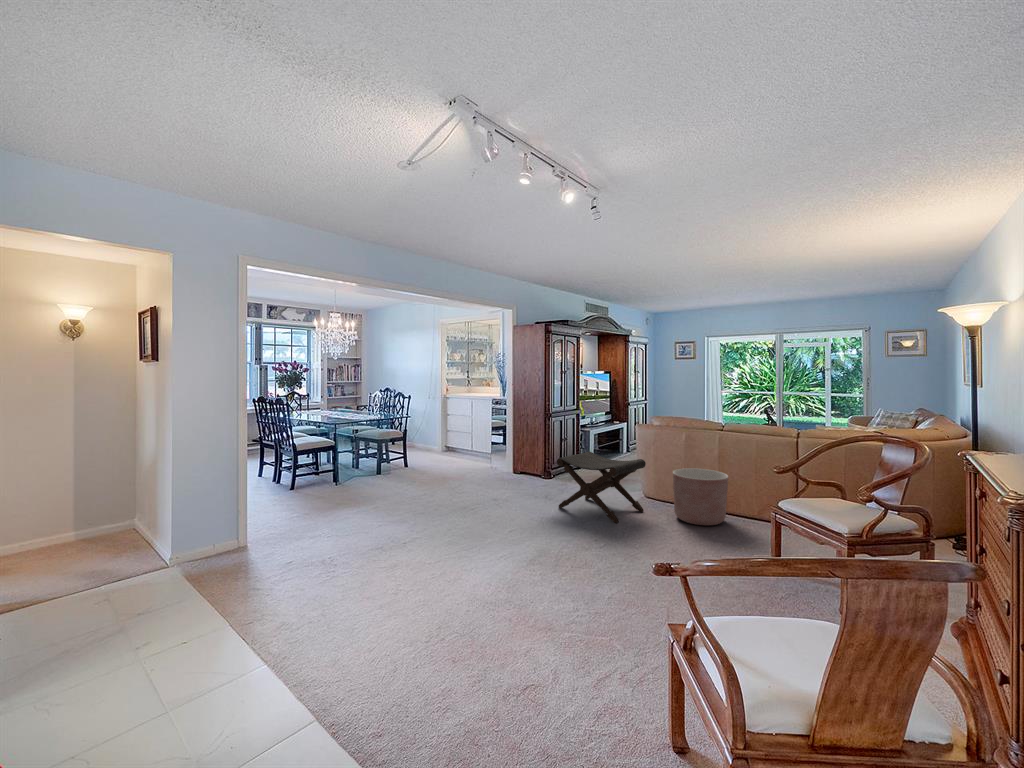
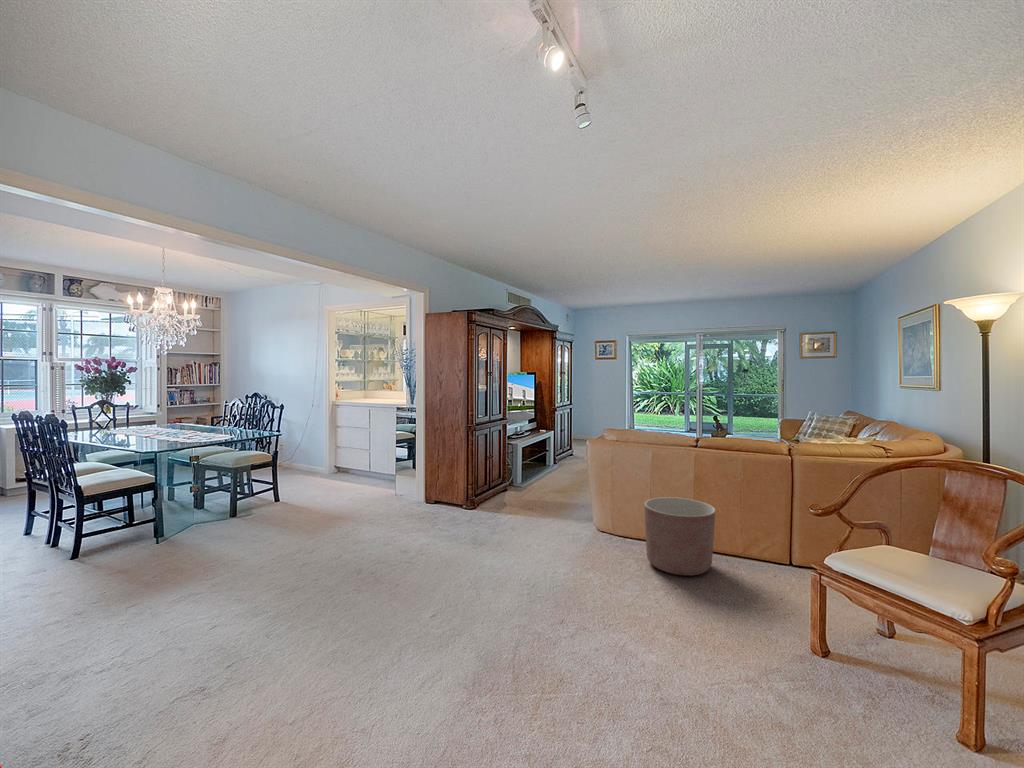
footstool: present [557,452,646,523] -> none [492,478,608,582]

